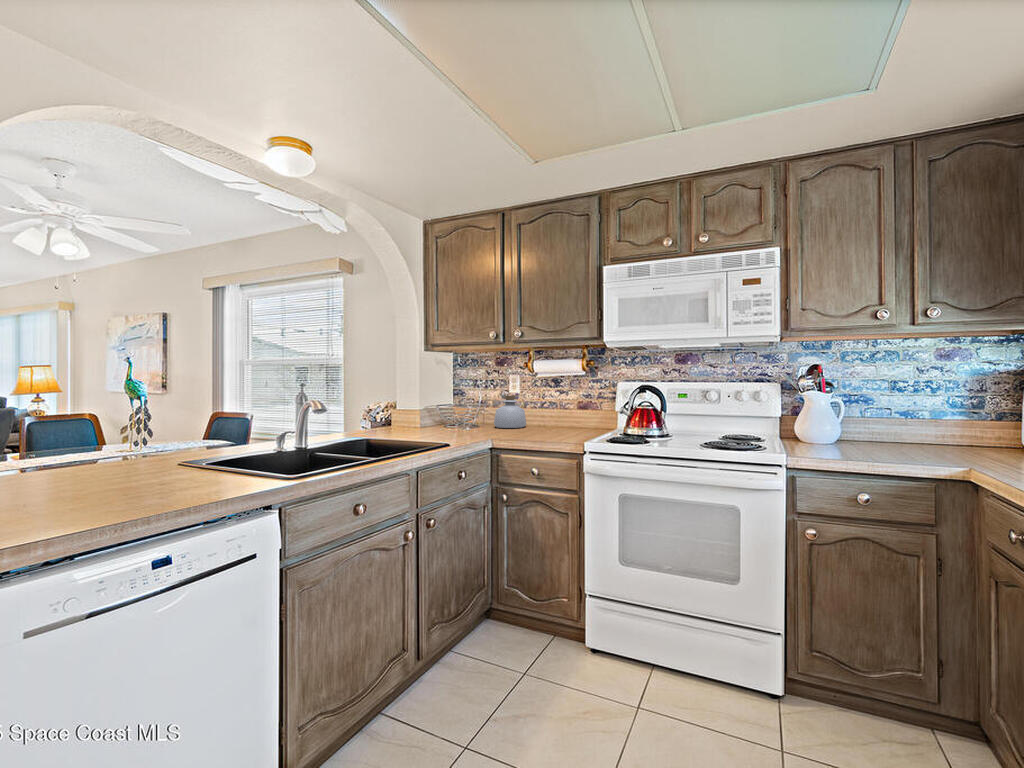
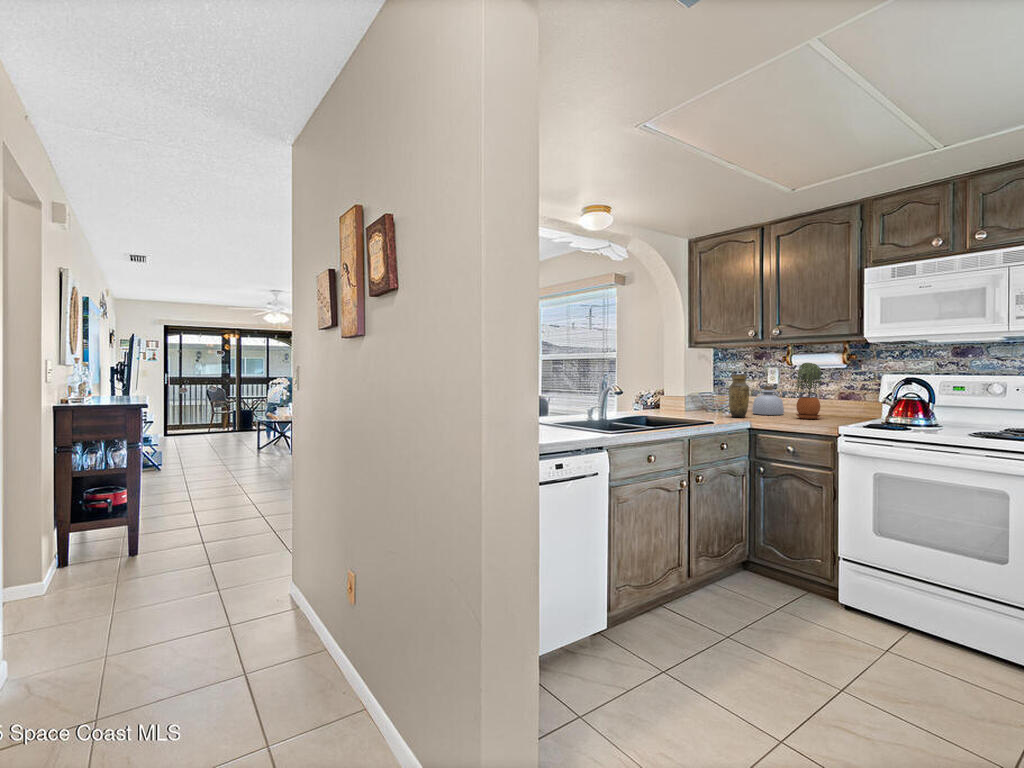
potted plant: none [536,369,563,432] -> present [796,363,821,419]
vase: none [468,382,490,433] -> present [729,374,749,417]

